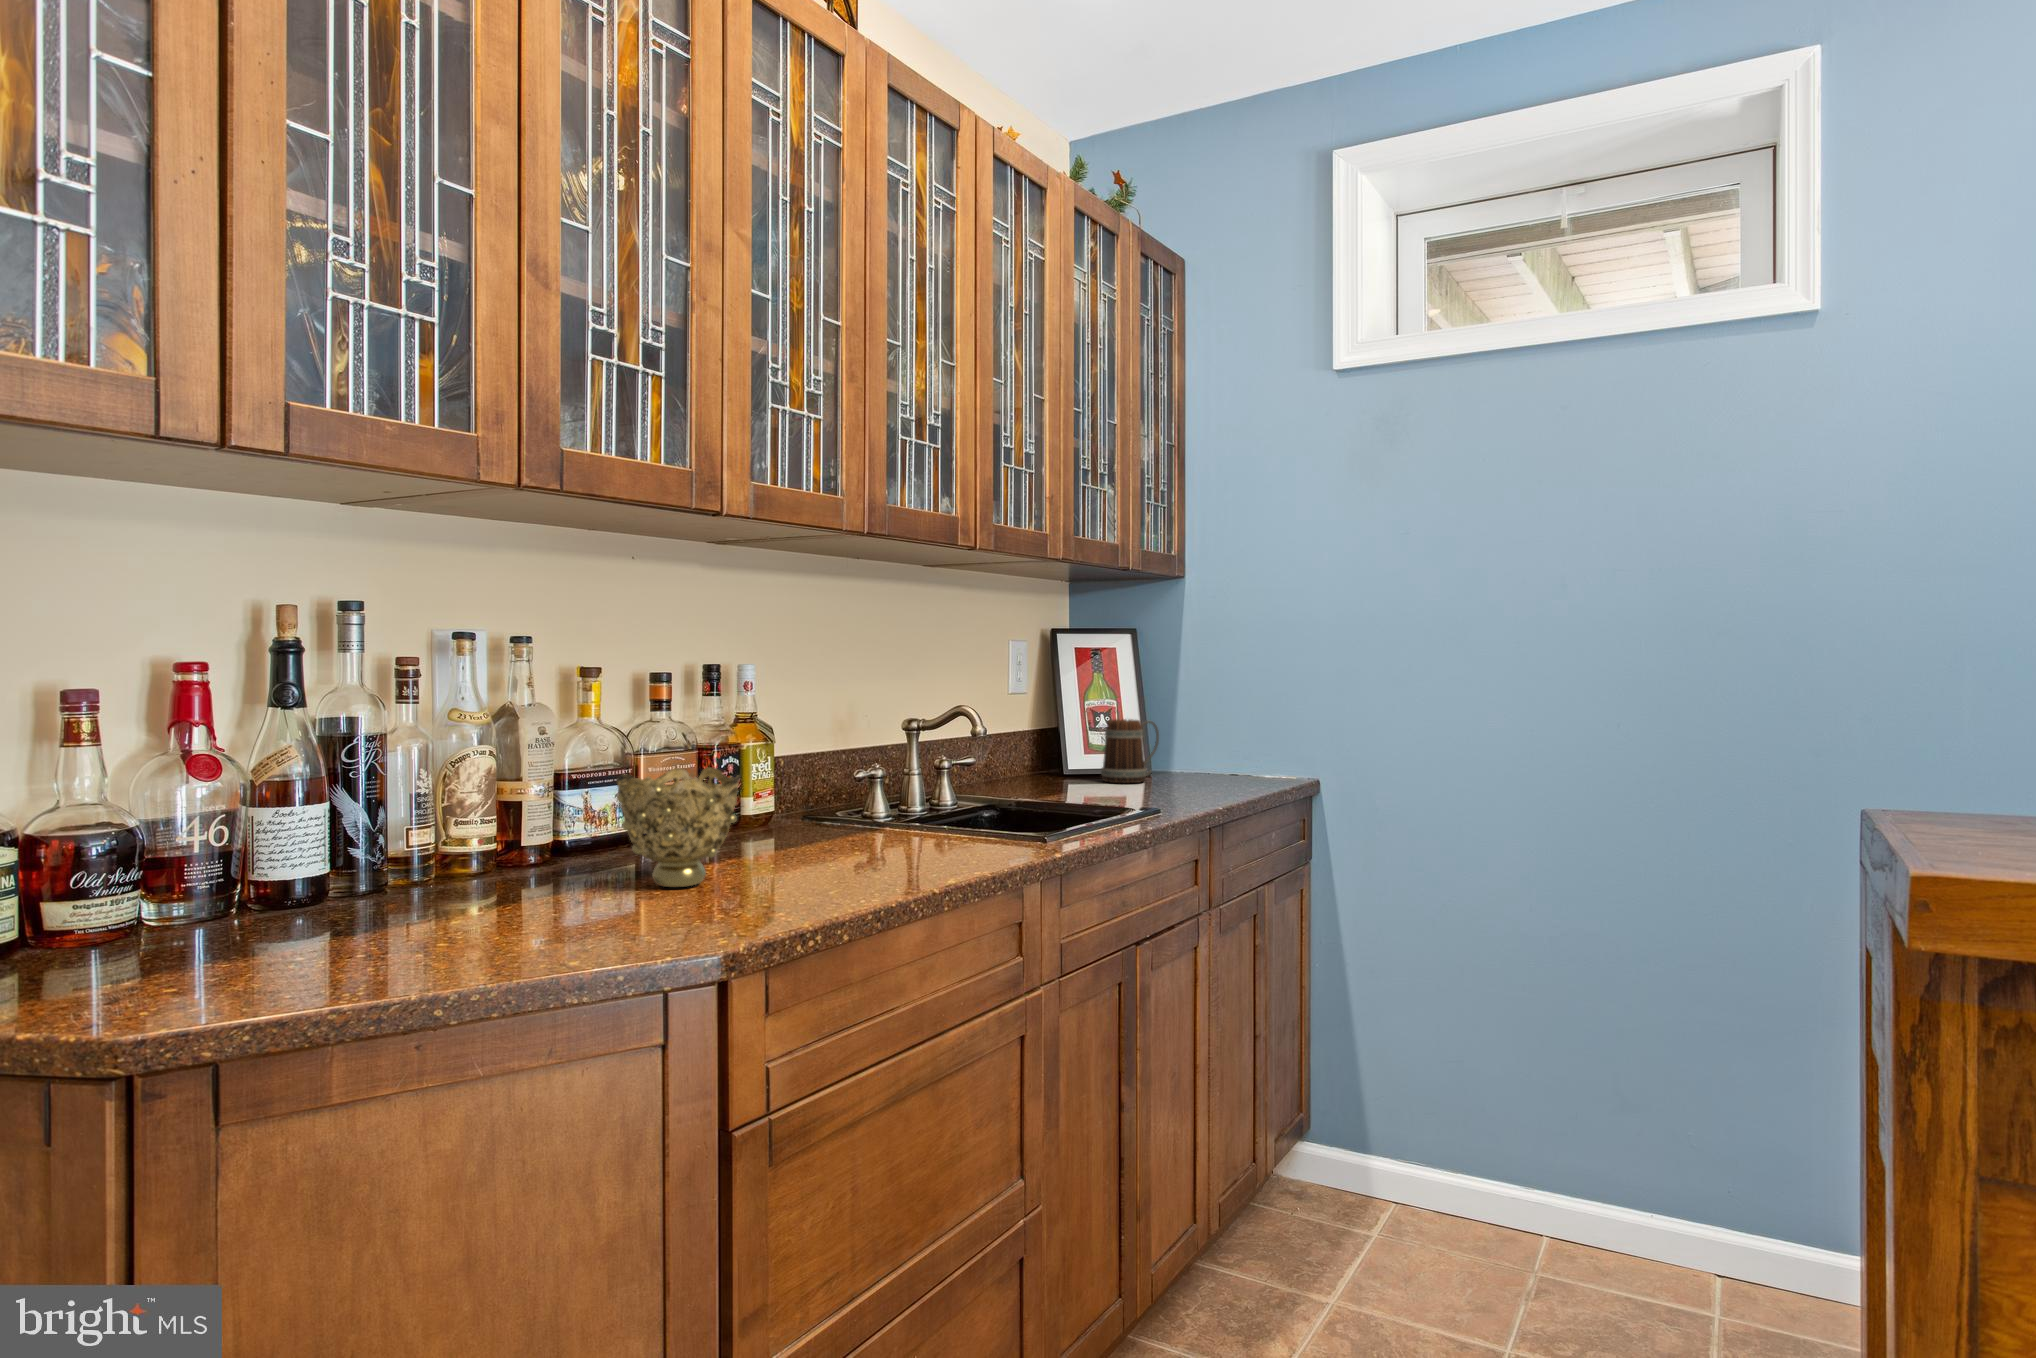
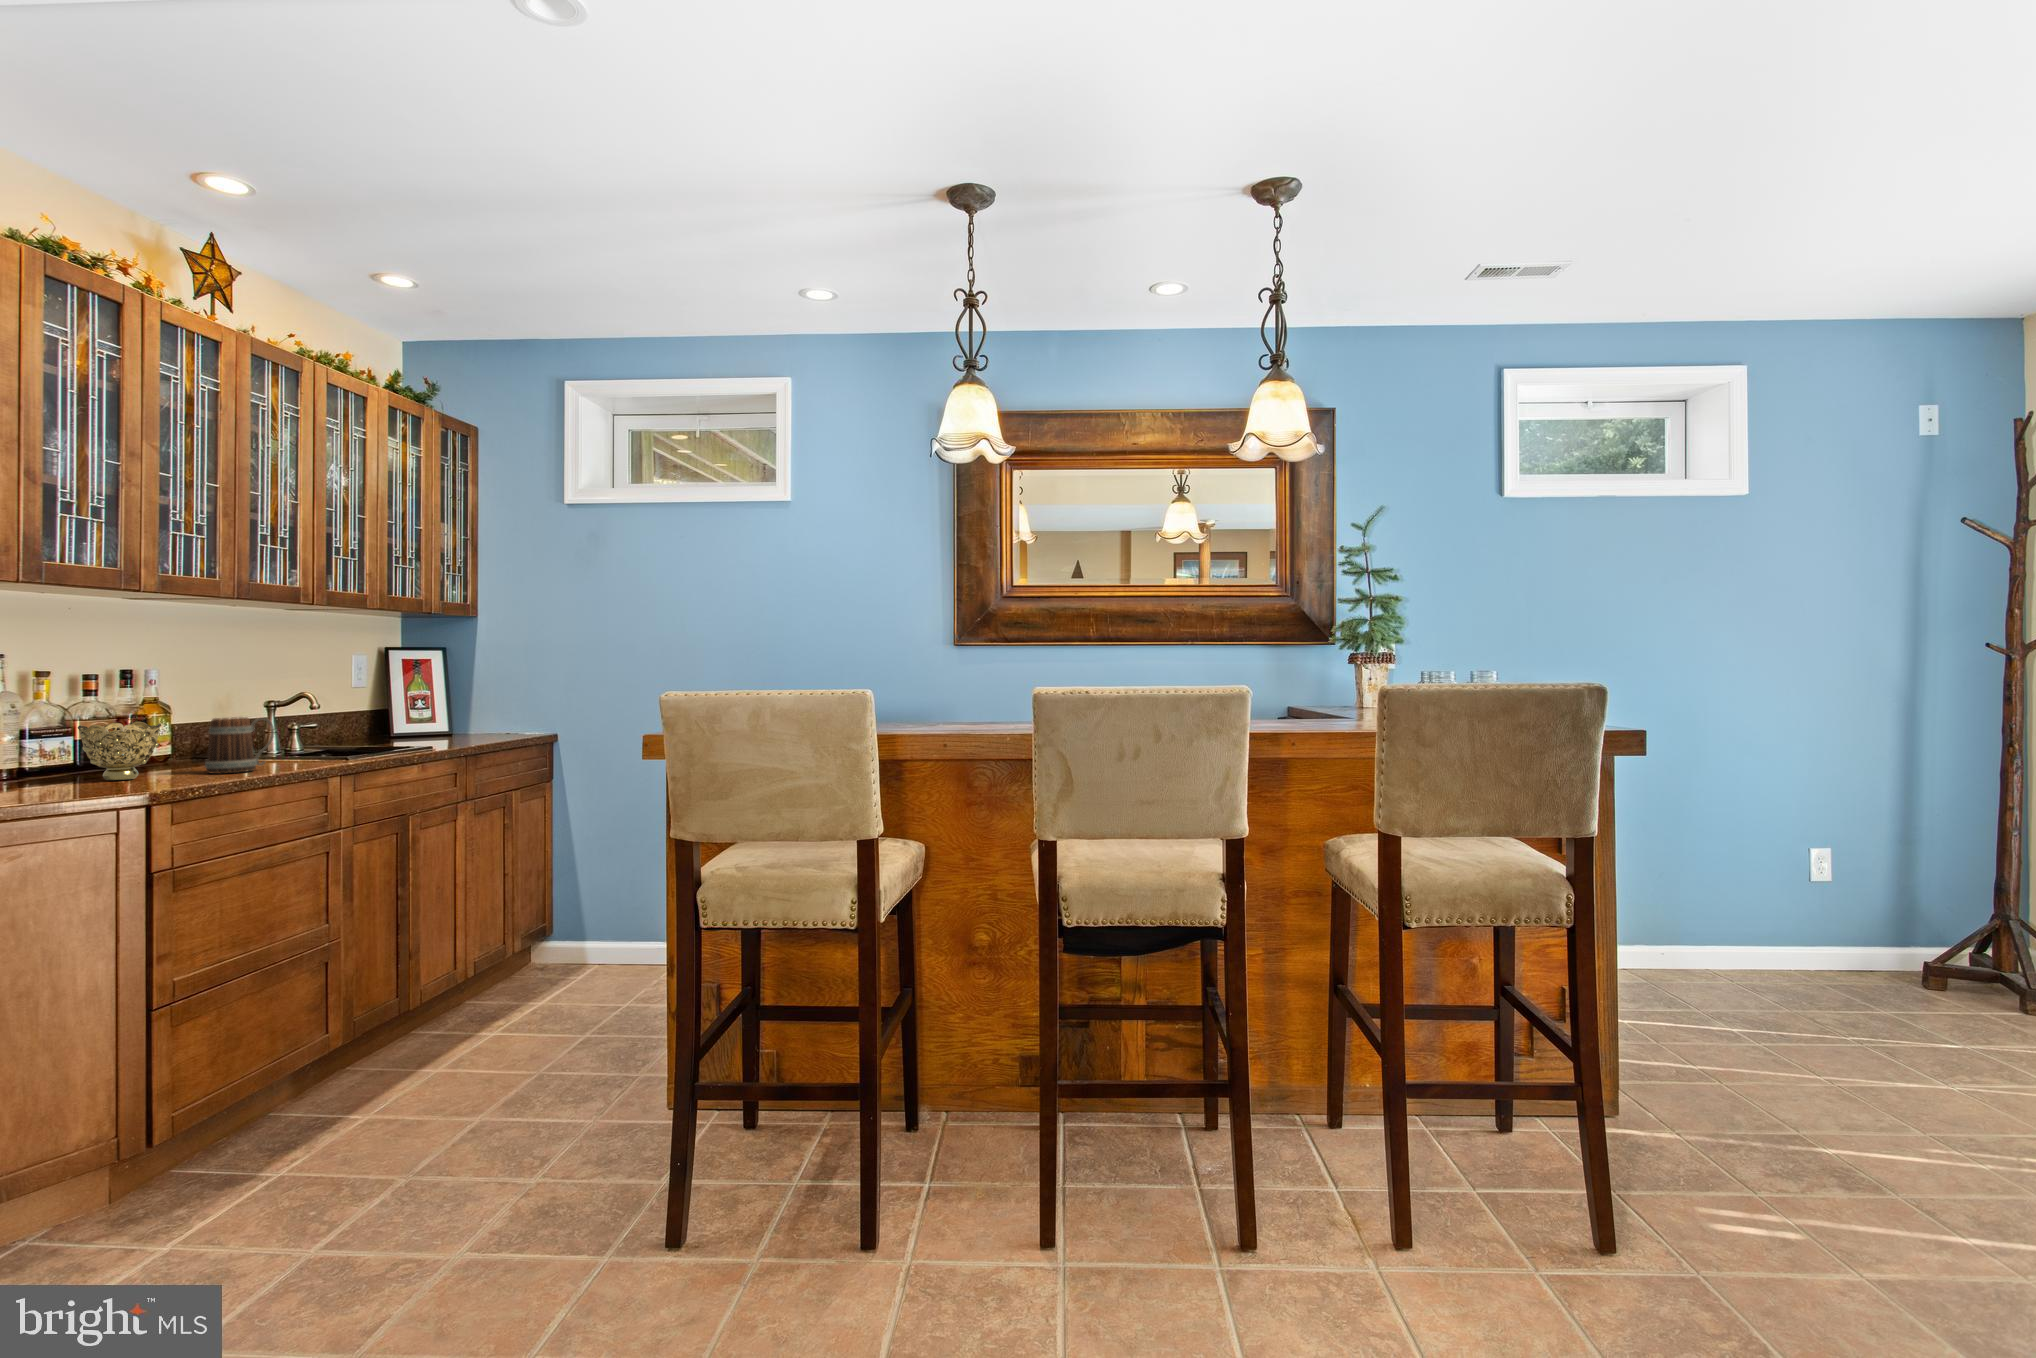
beer mug: present [1101,719,1159,783] -> present [205,717,274,774]

